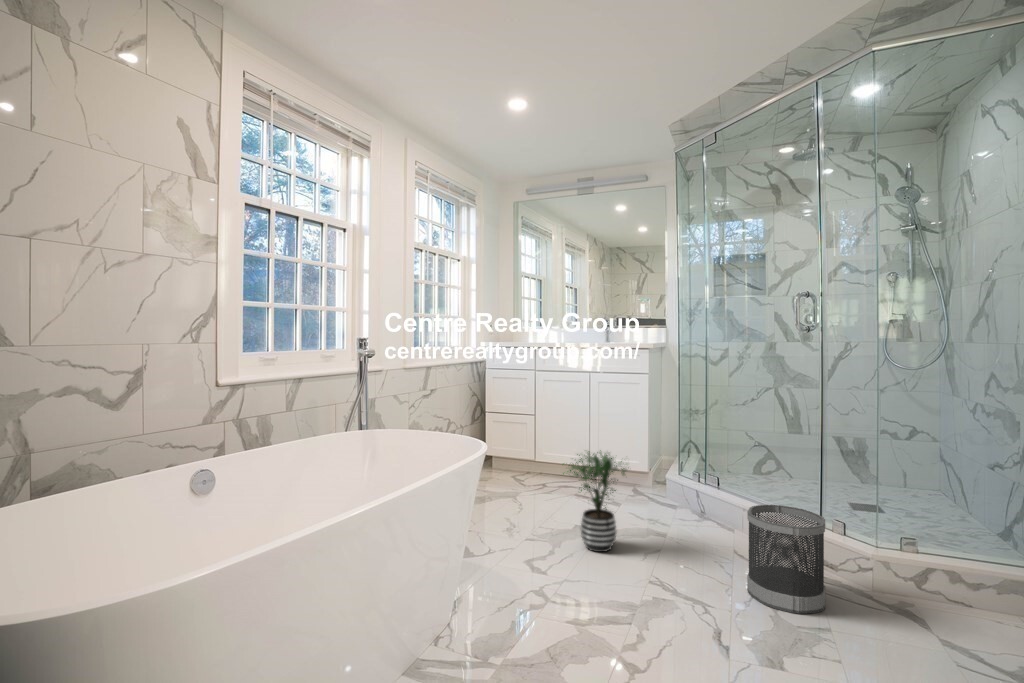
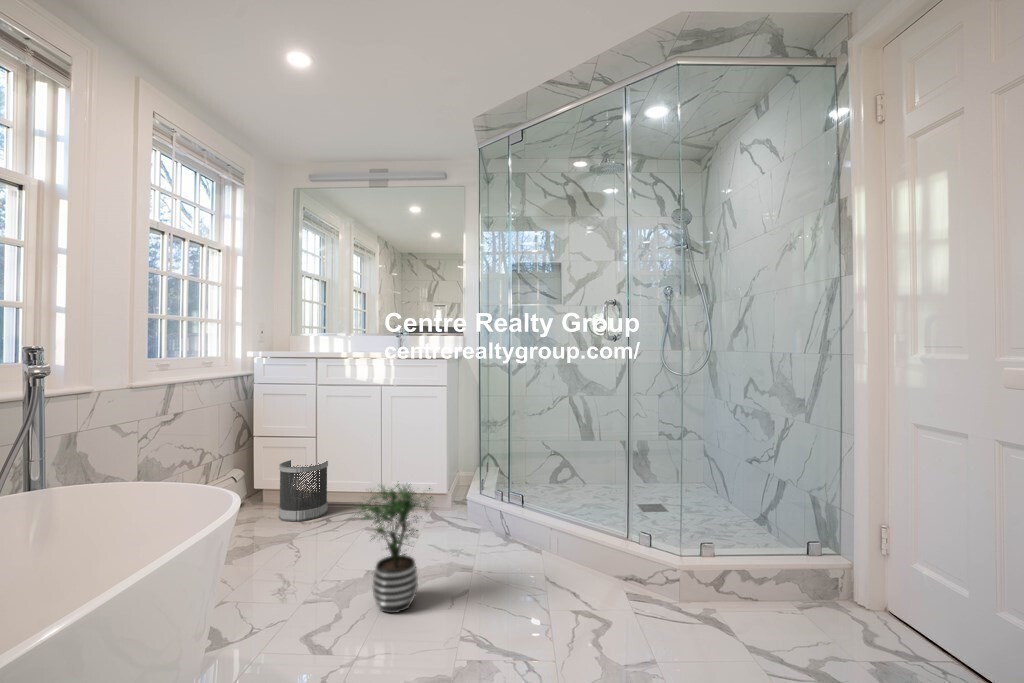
wastebasket: present [747,505,825,614] -> present [279,460,328,521]

